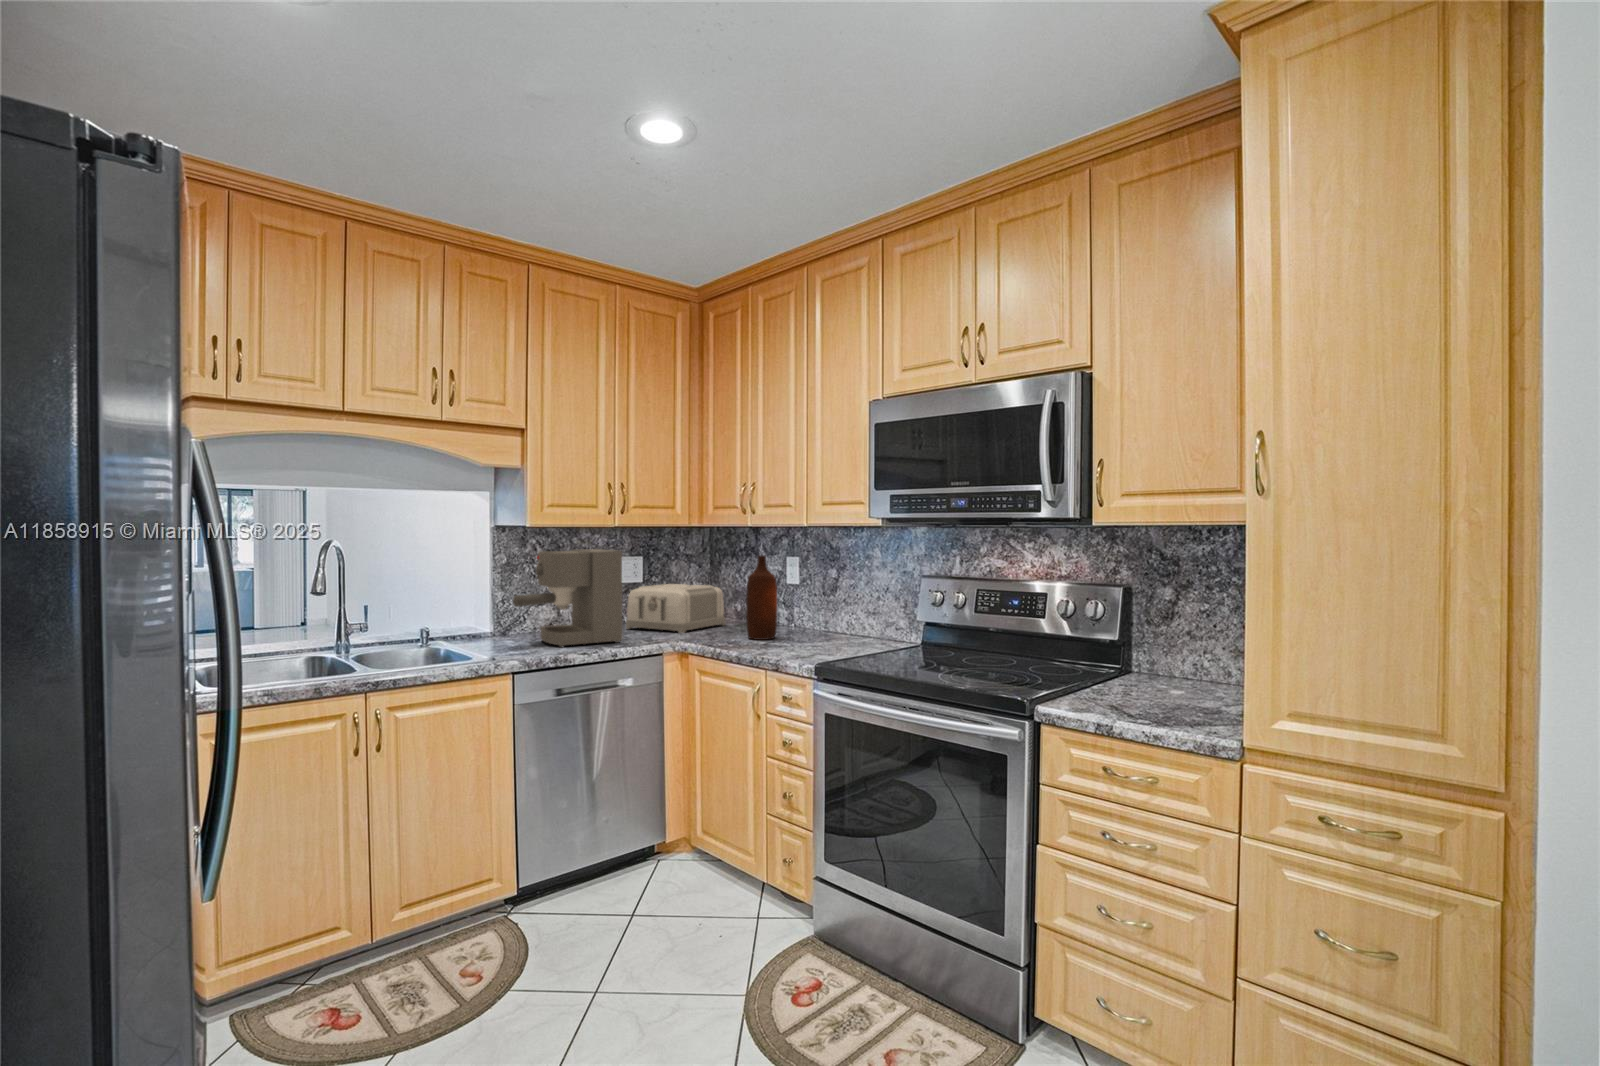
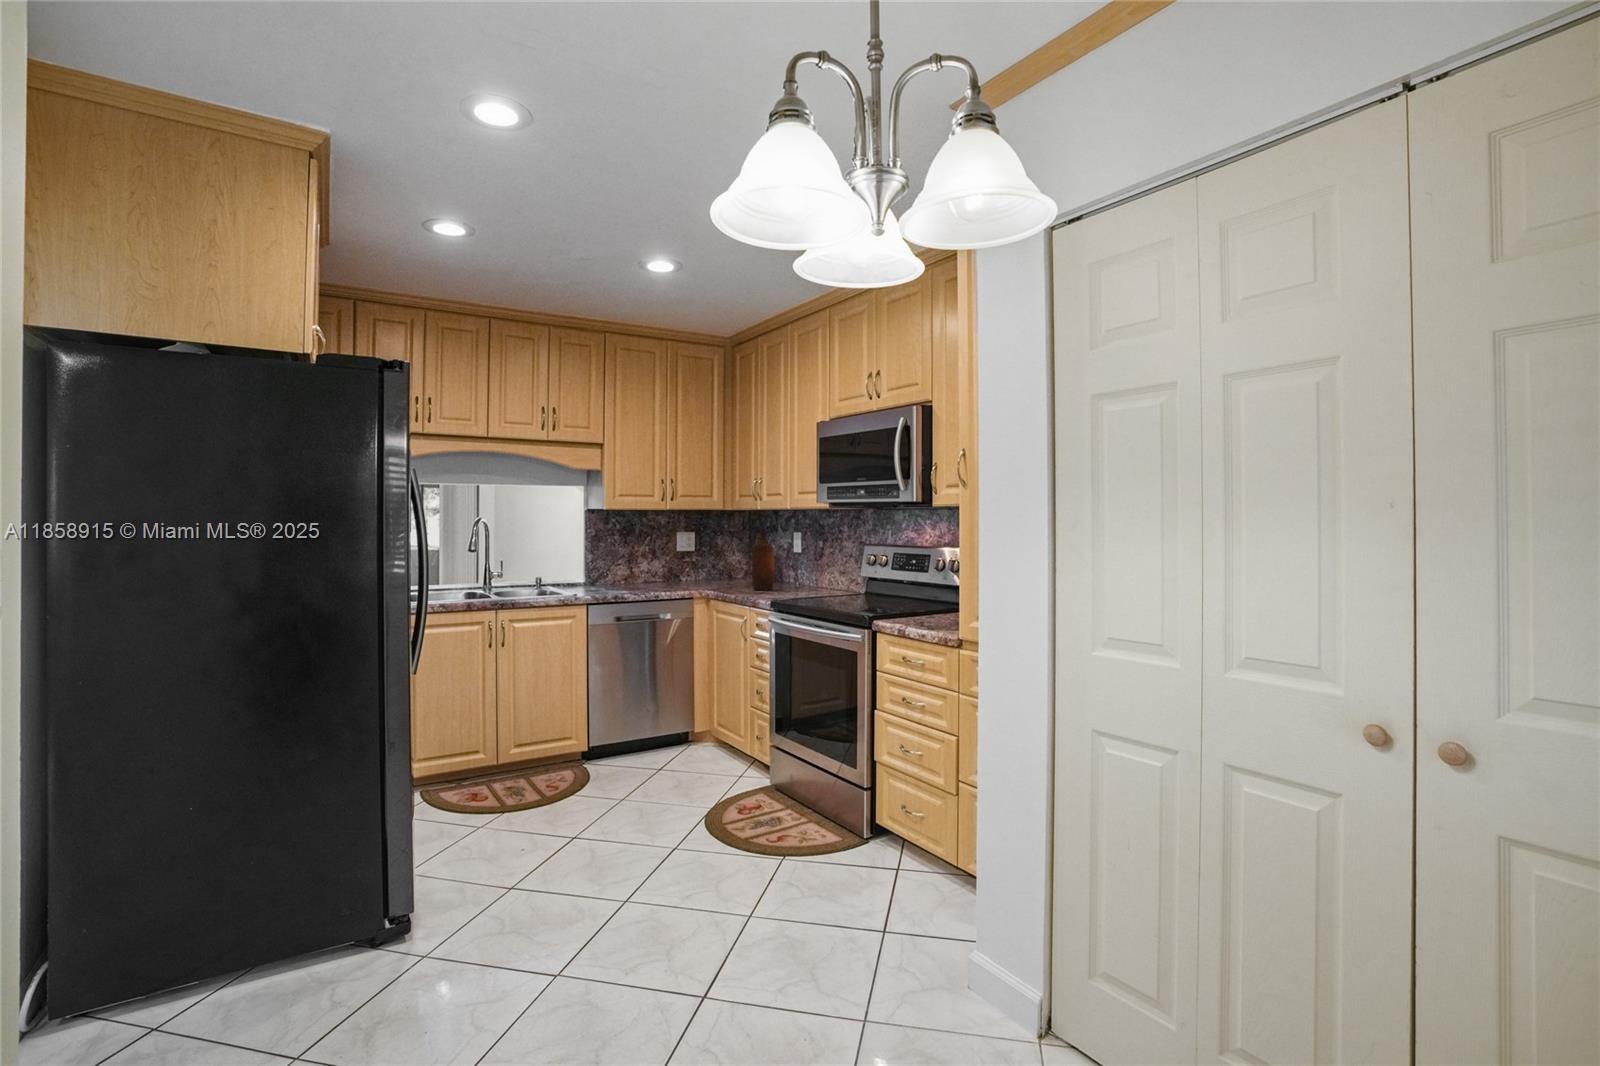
coffee maker: present [513,549,622,647] -> none [593,526,666,592]
toaster: present [626,584,726,633] -> none [680,553,752,587]

